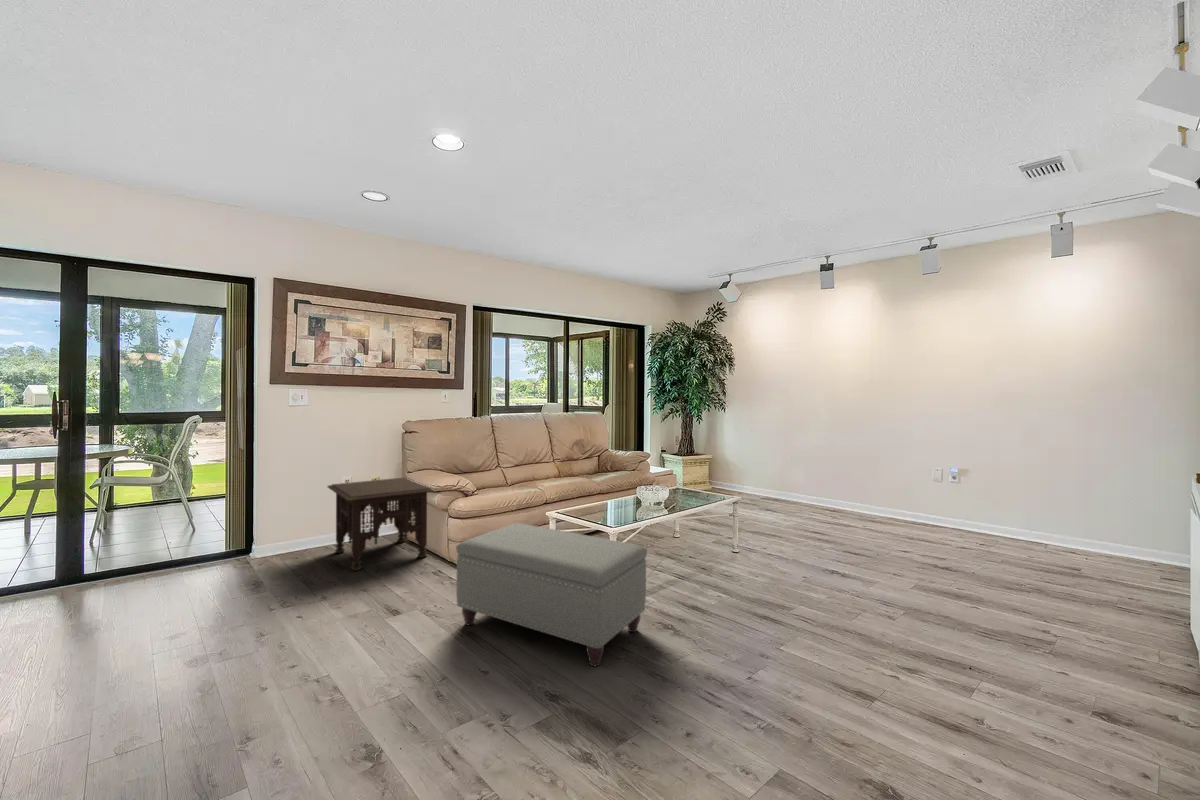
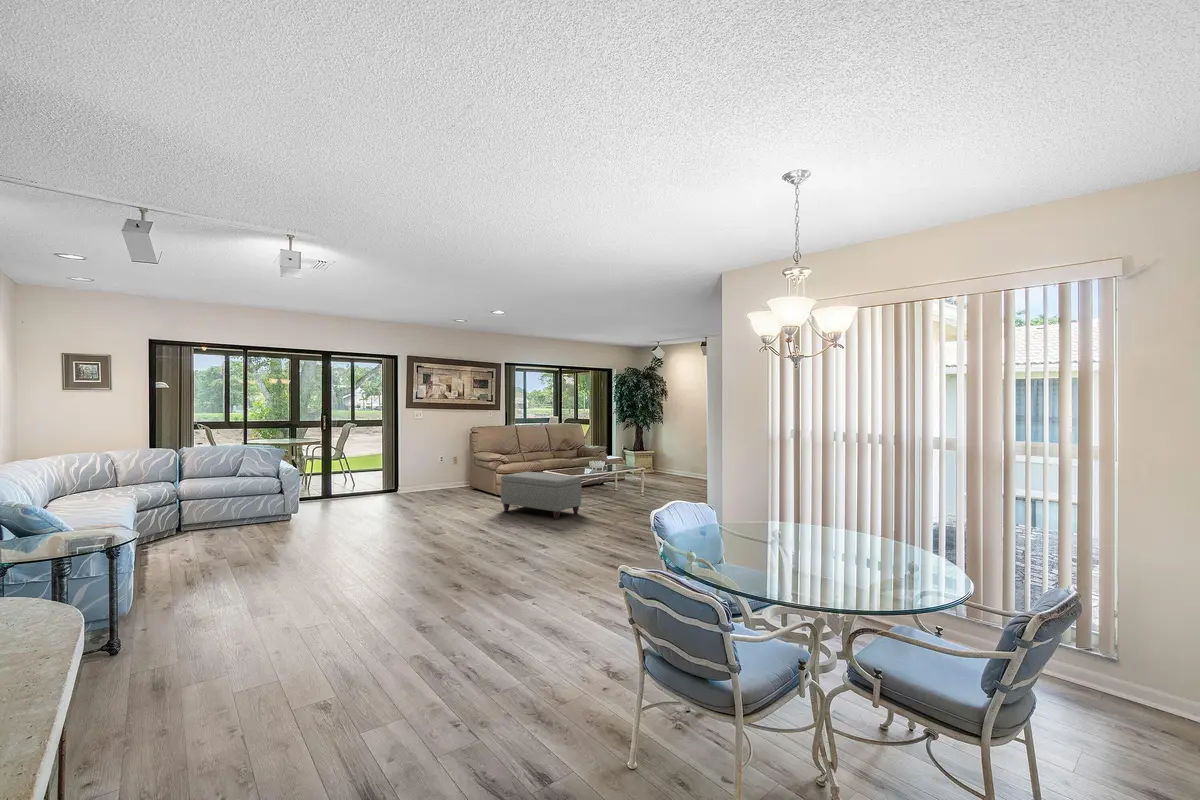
side table: present [328,477,434,571] -> none [433,457,488,498]

